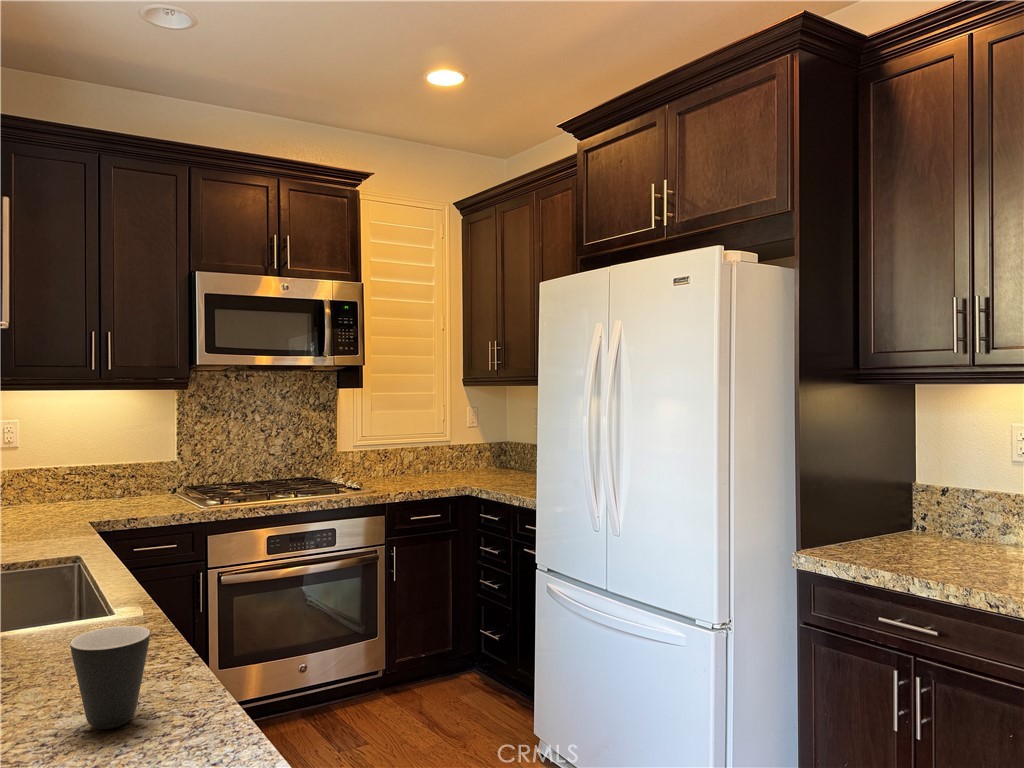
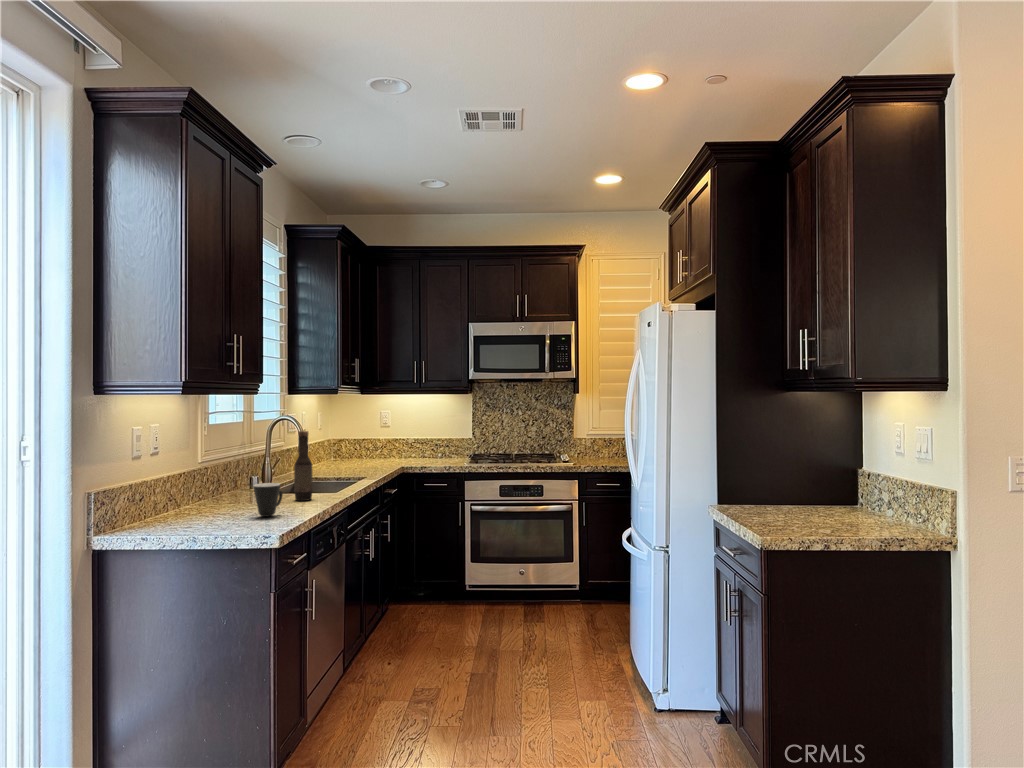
bottle: none [55,475,103,648] -> present [294,431,313,501]

